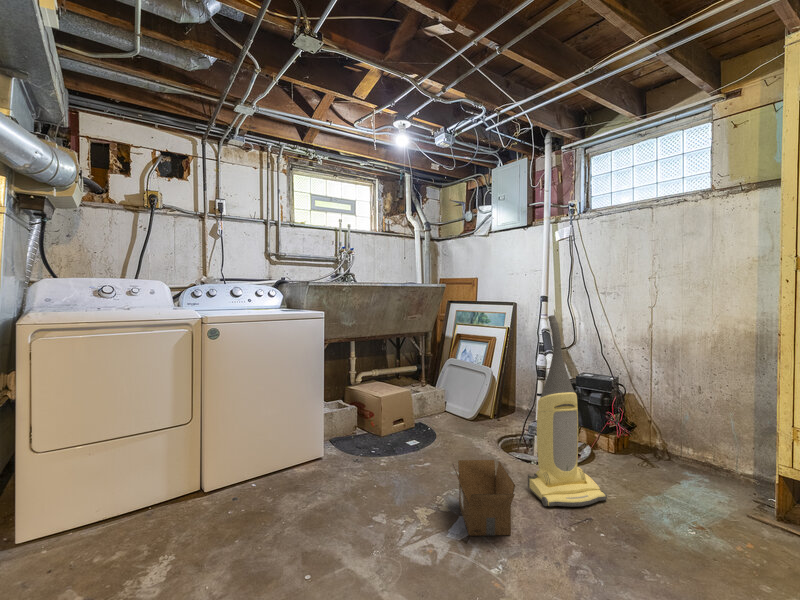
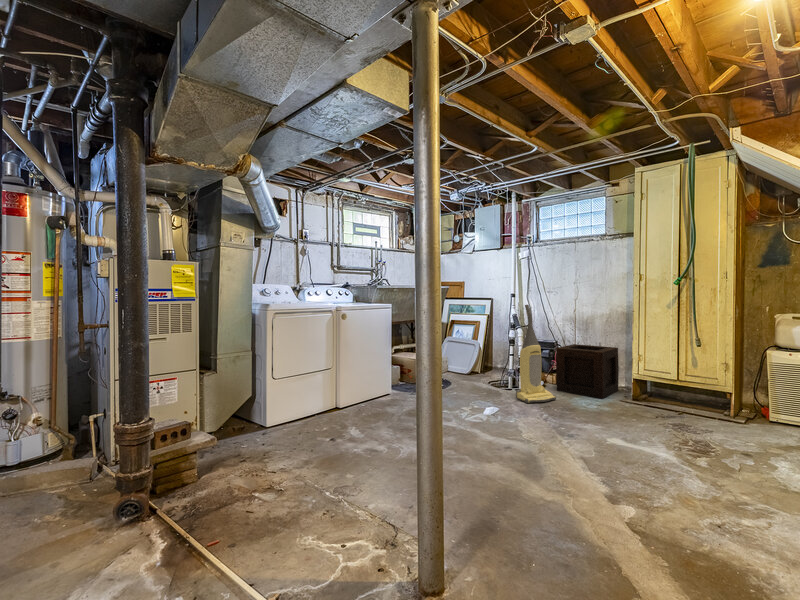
wooden crate: none [612,385,741,506] -> present [556,344,619,399]
cardboard box: present [453,460,515,536] -> none [481,381,518,413]

